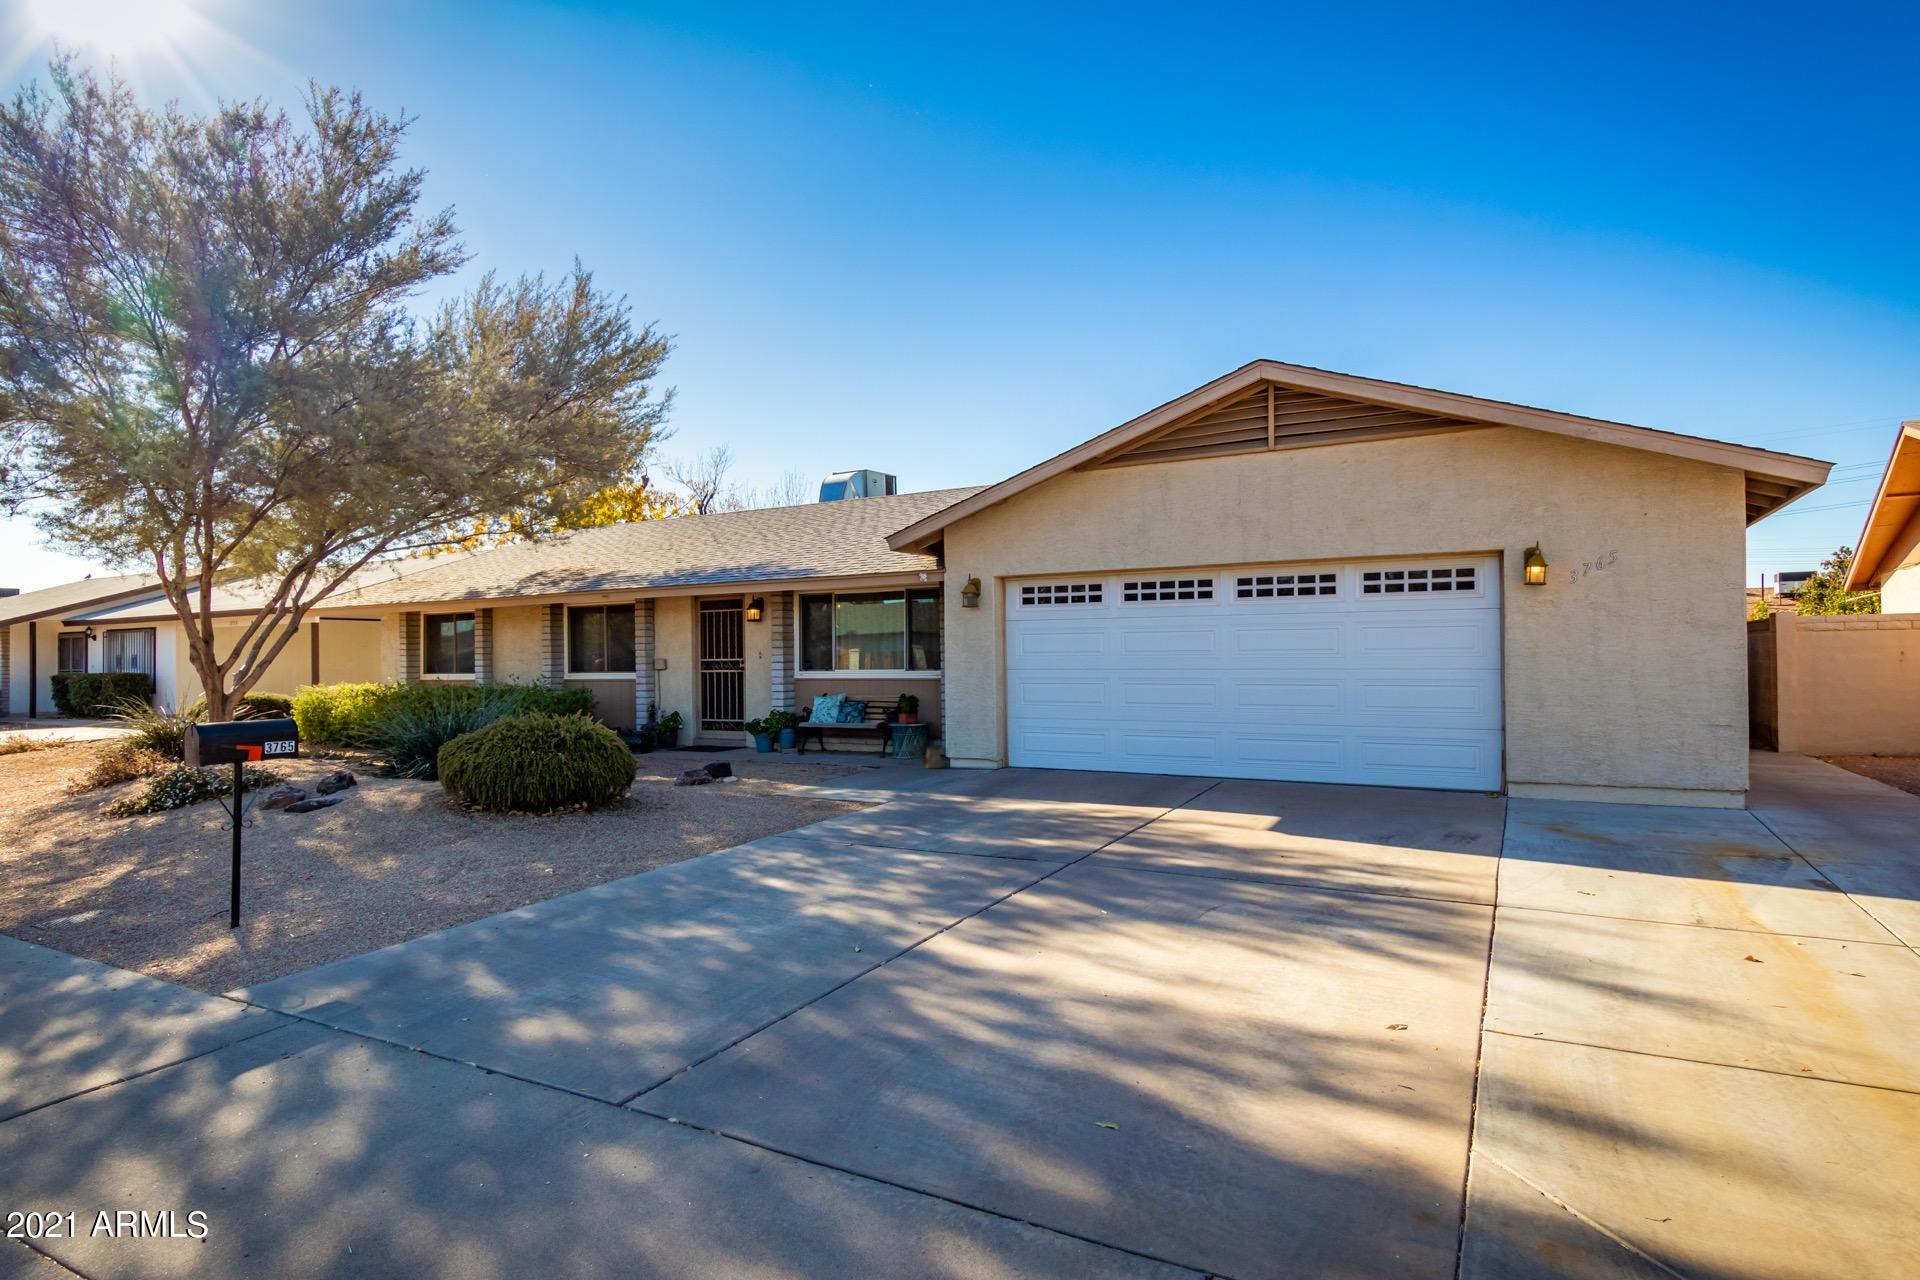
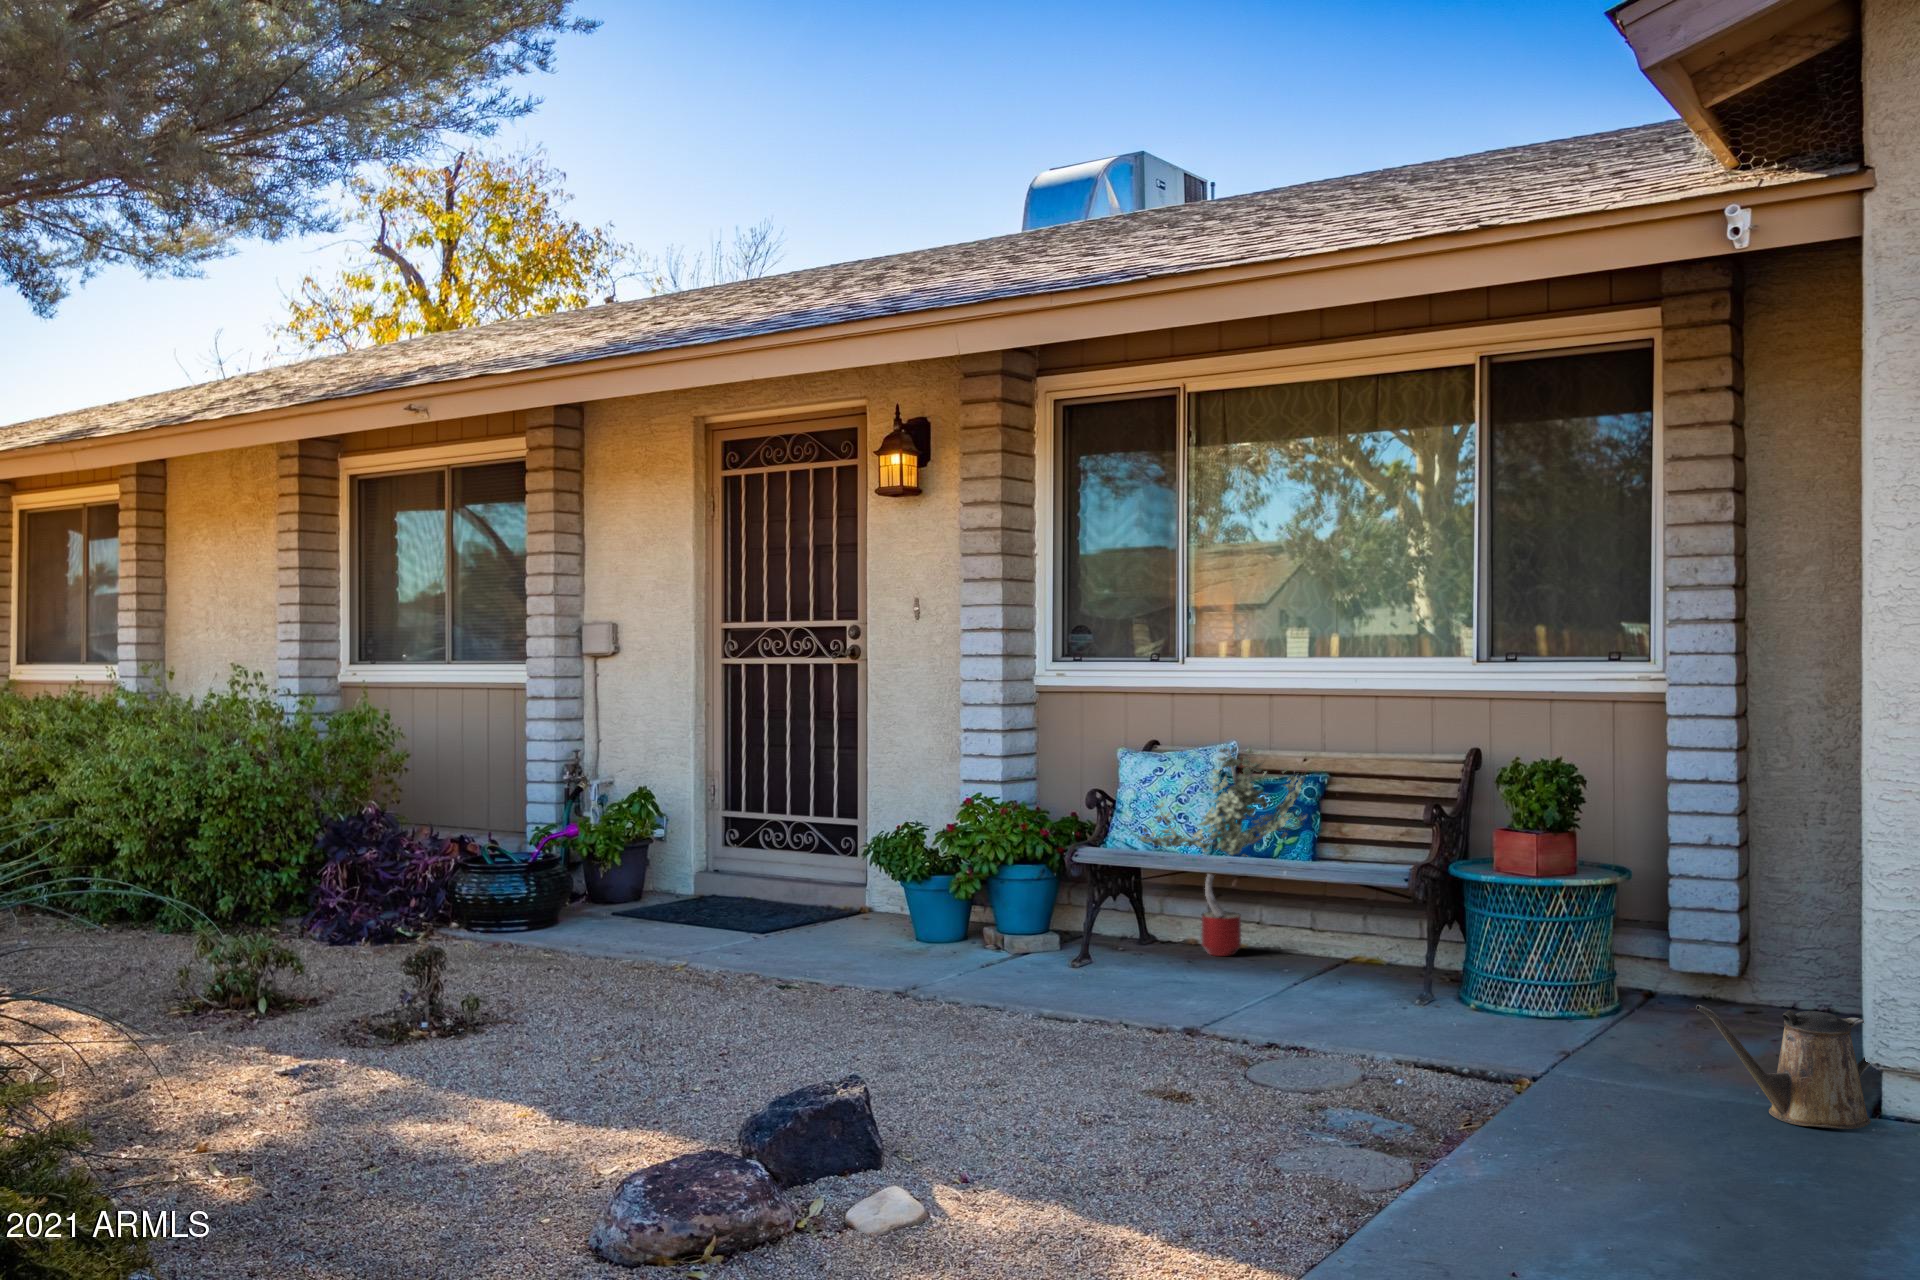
potted tree: none [816,694,860,751] -> present [1138,747,1306,956]

